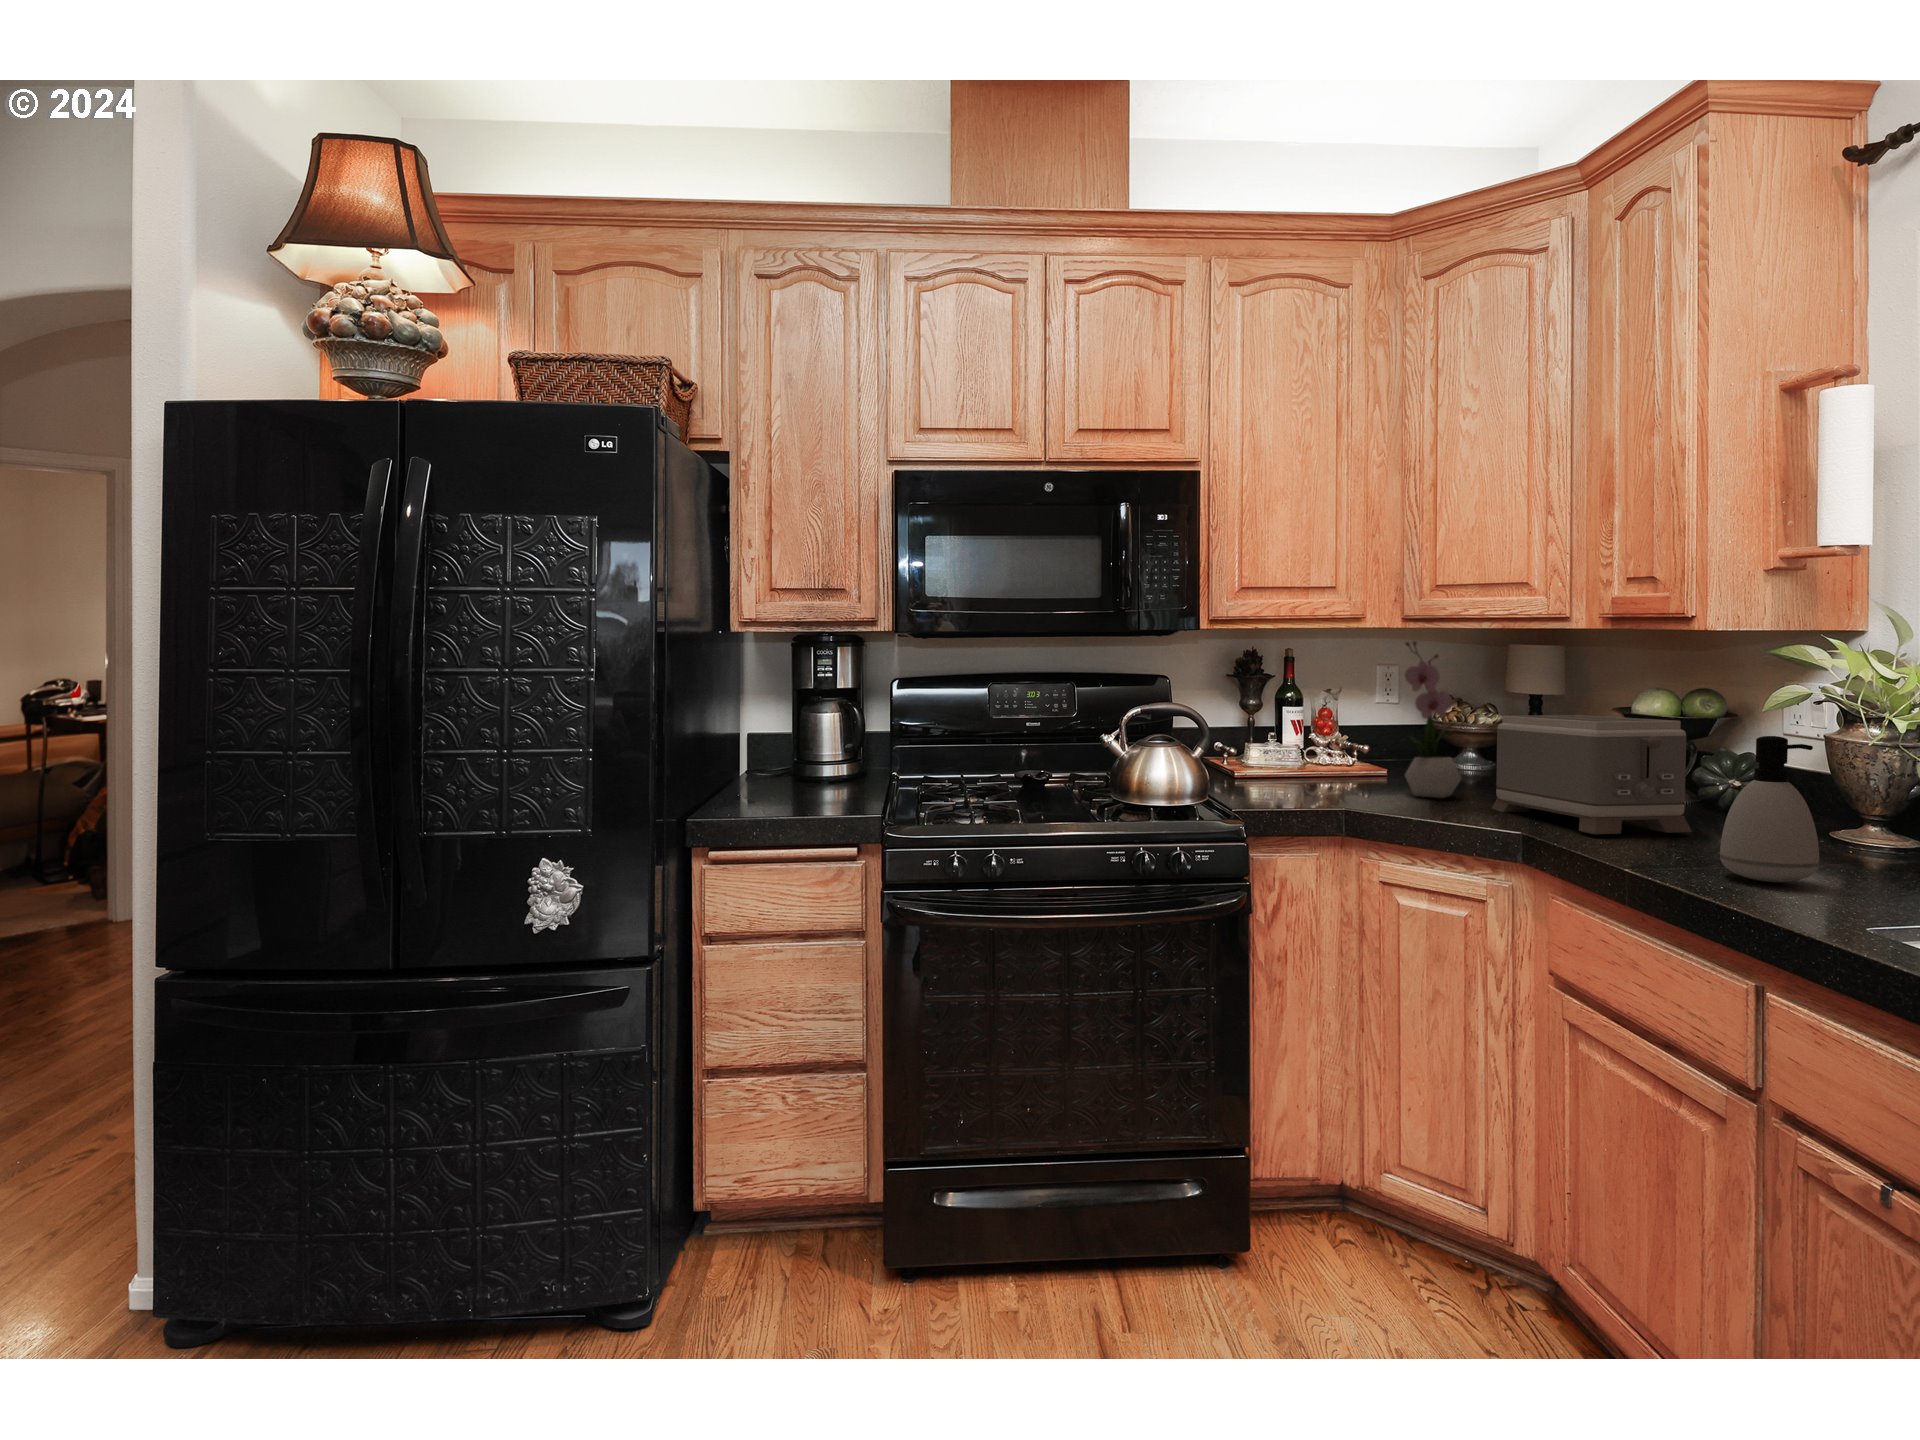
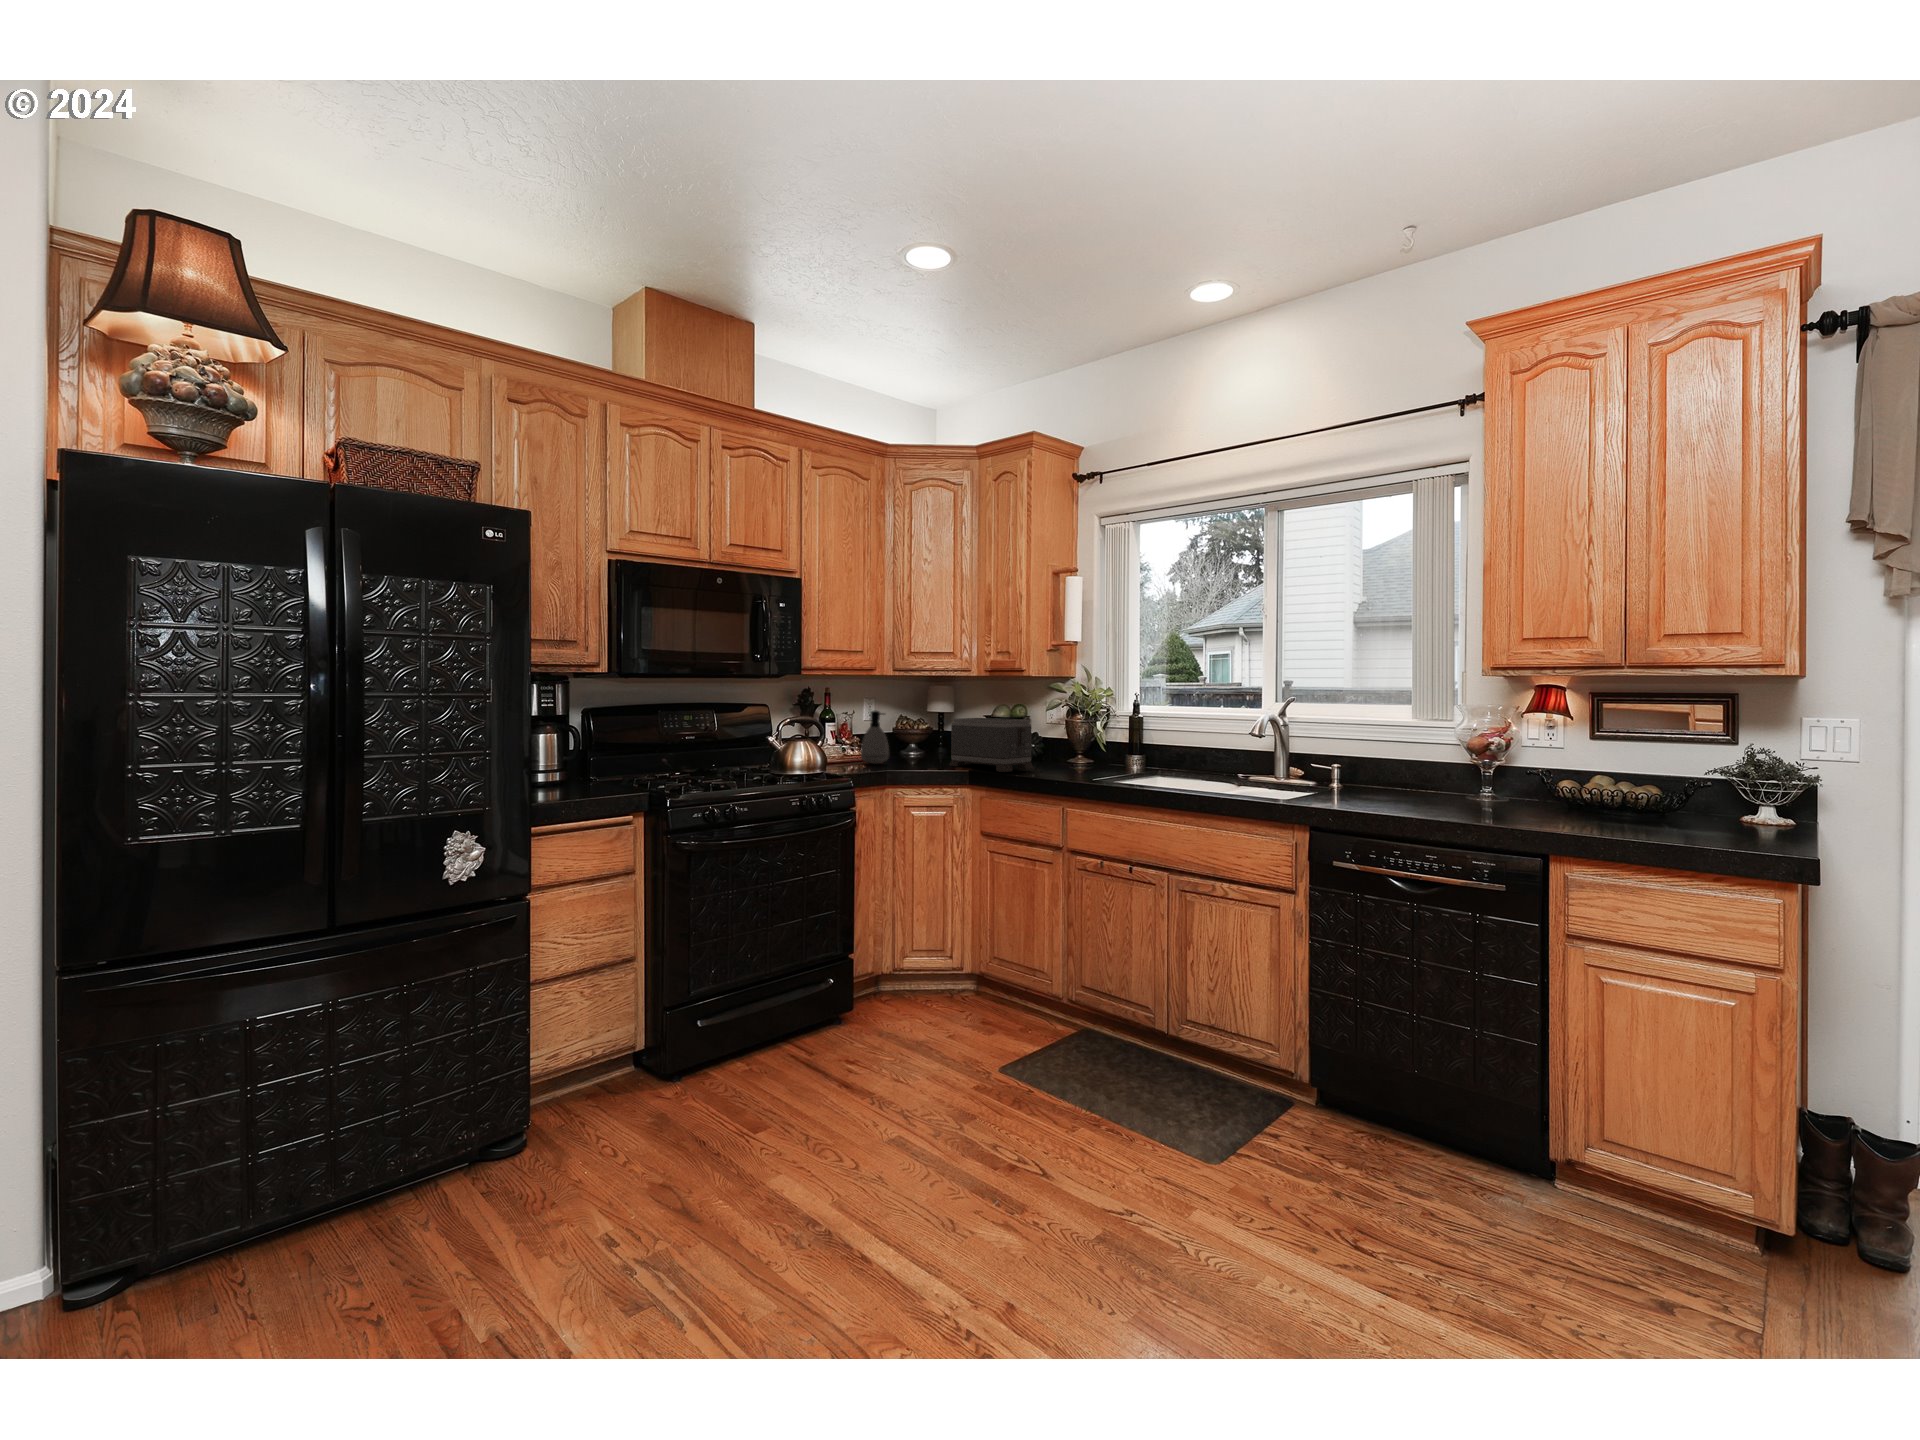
flower arrangement: present [1405,641,1462,798] -> none [903,680,932,762]
soap dispenser: present [1720,736,1819,882] -> present [861,711,889,764]

